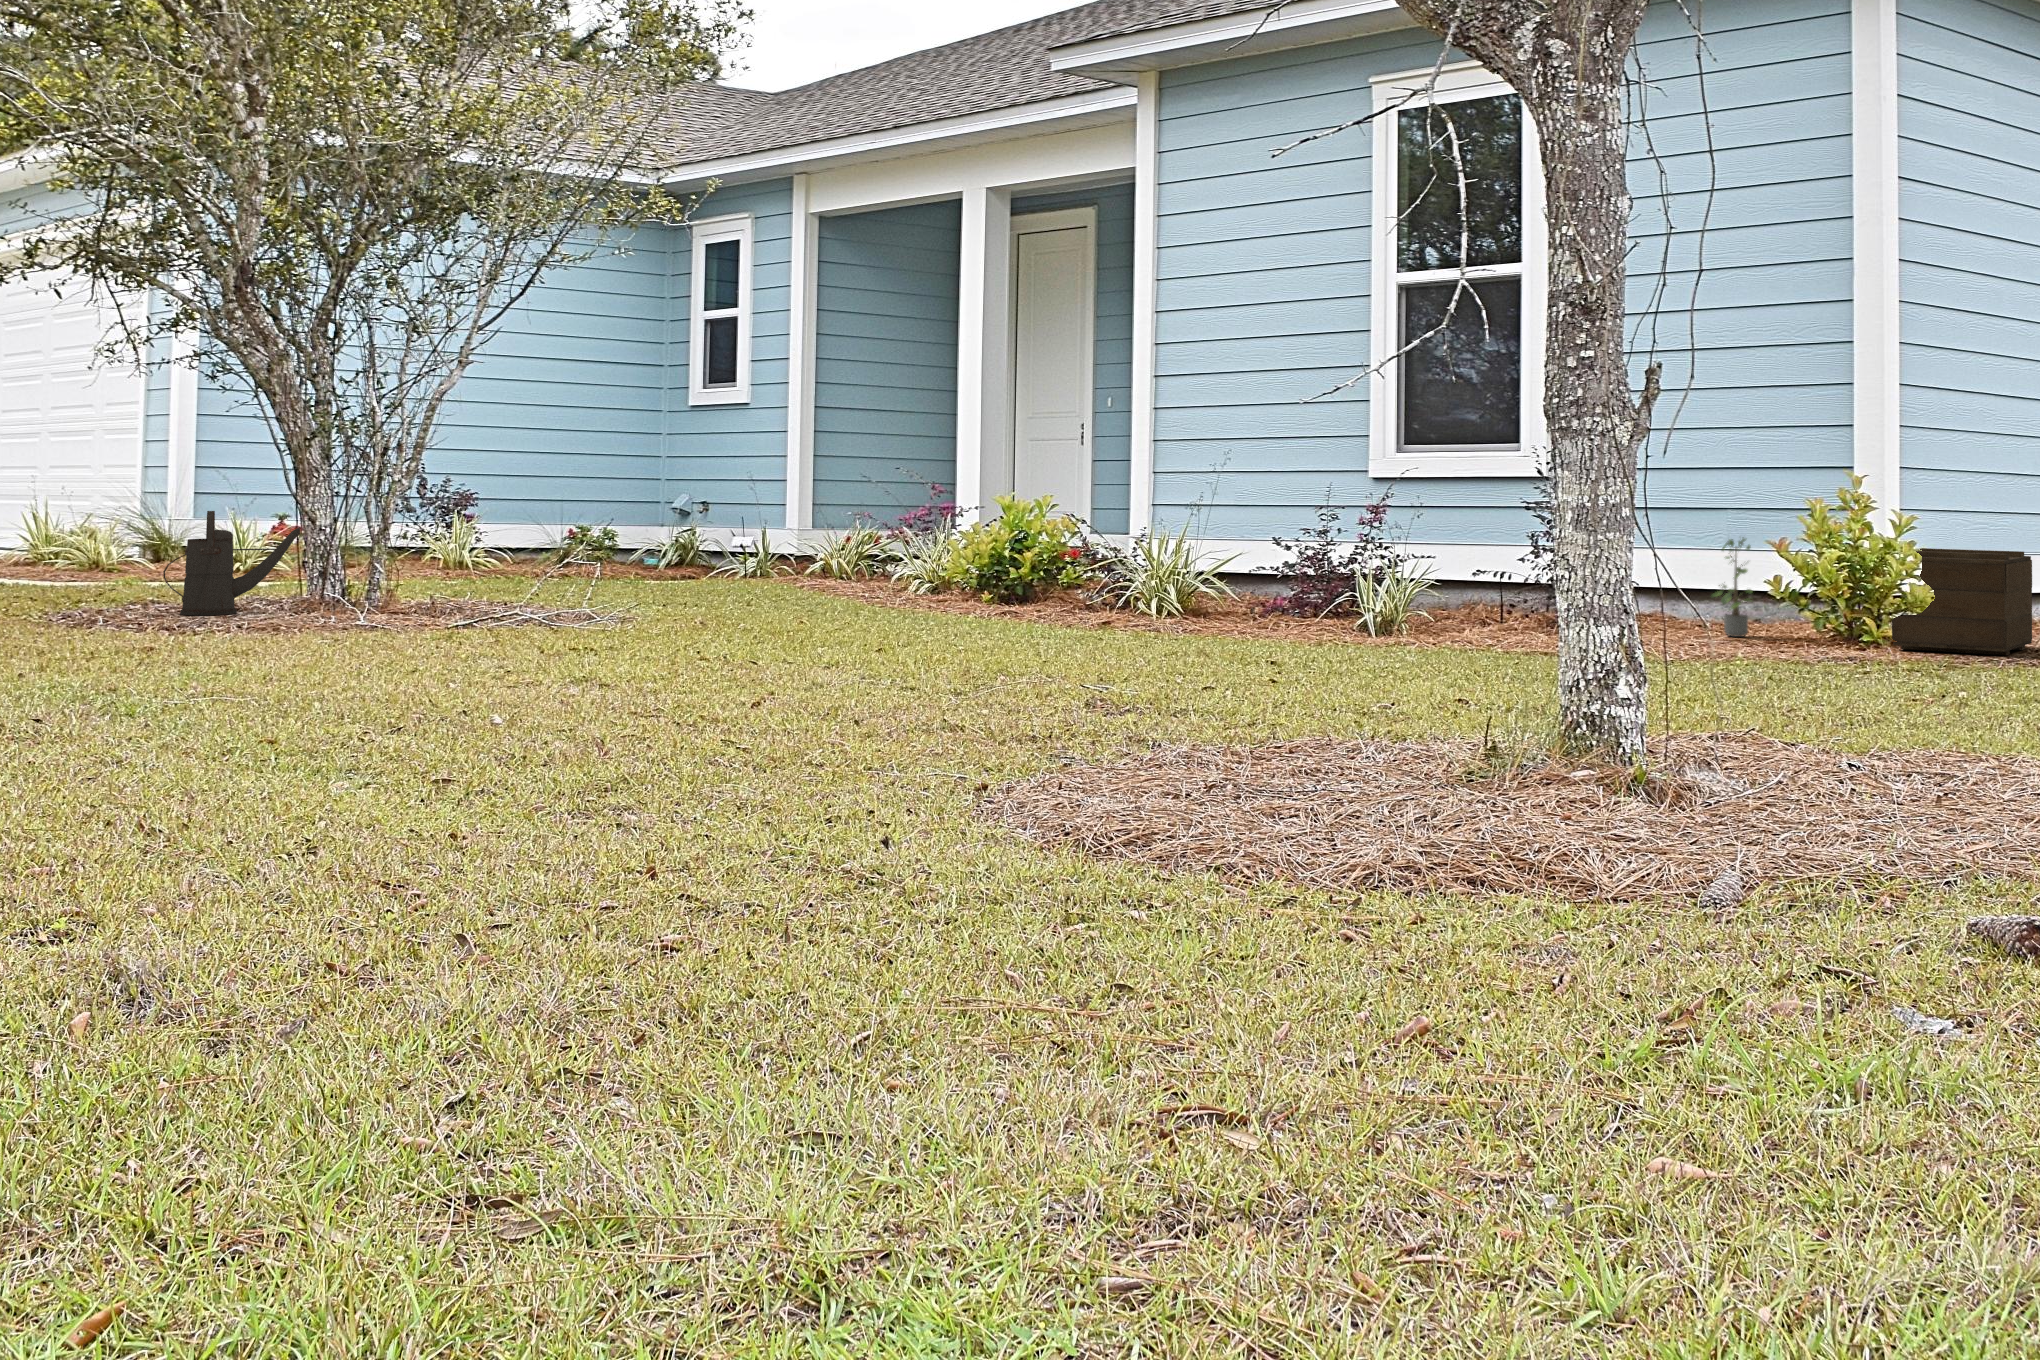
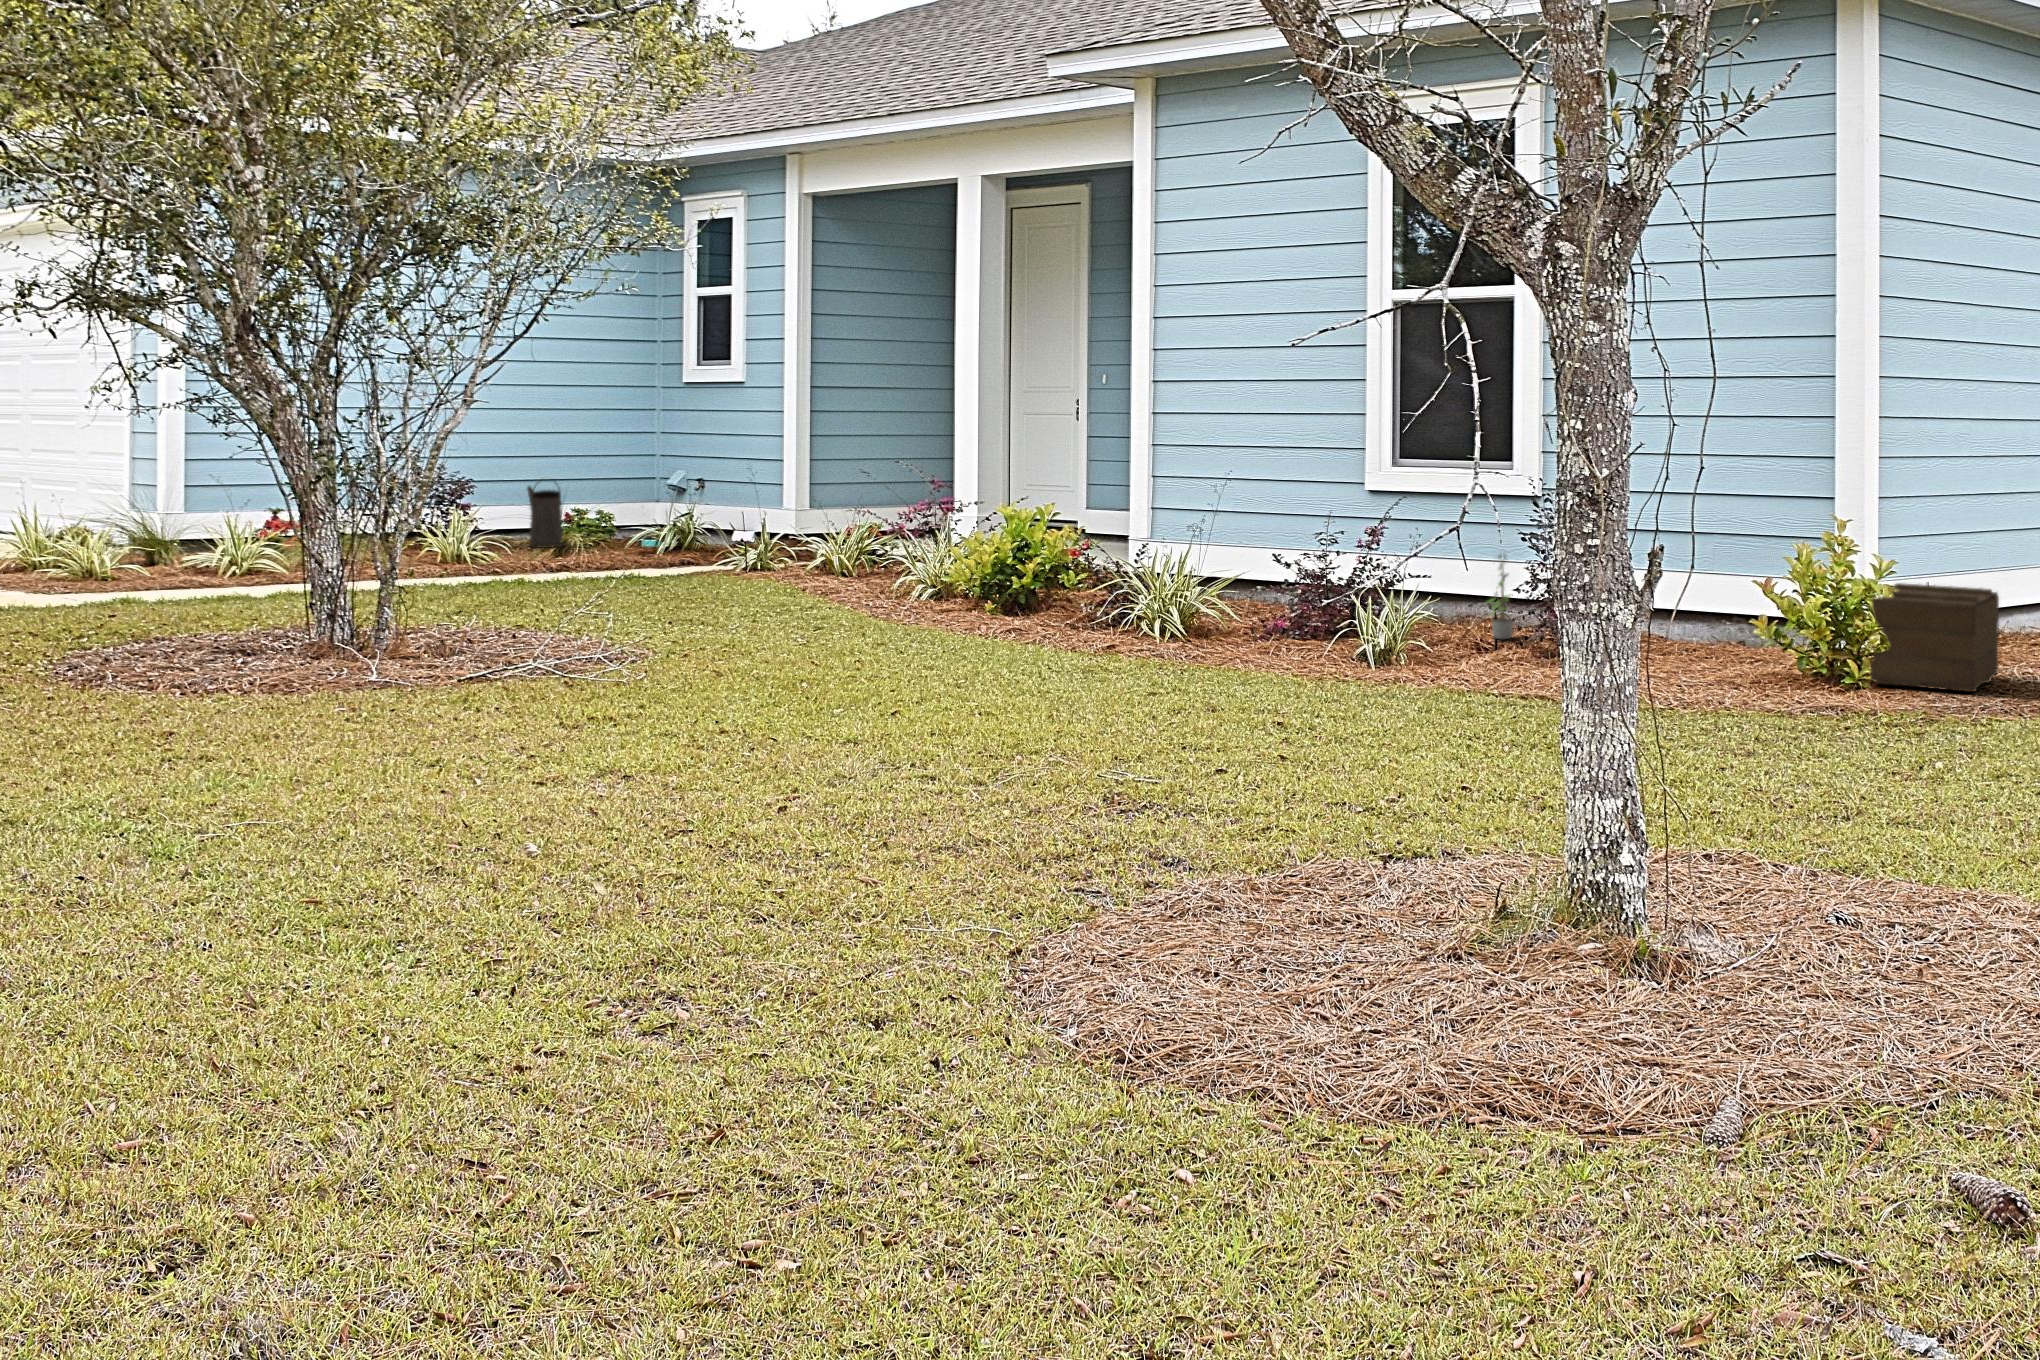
watering can: present [163,511,300,616] -> present [527,481,564,548]
potted plant: present [1712,537,1753,637] -> present [1486,555,1513,639]

